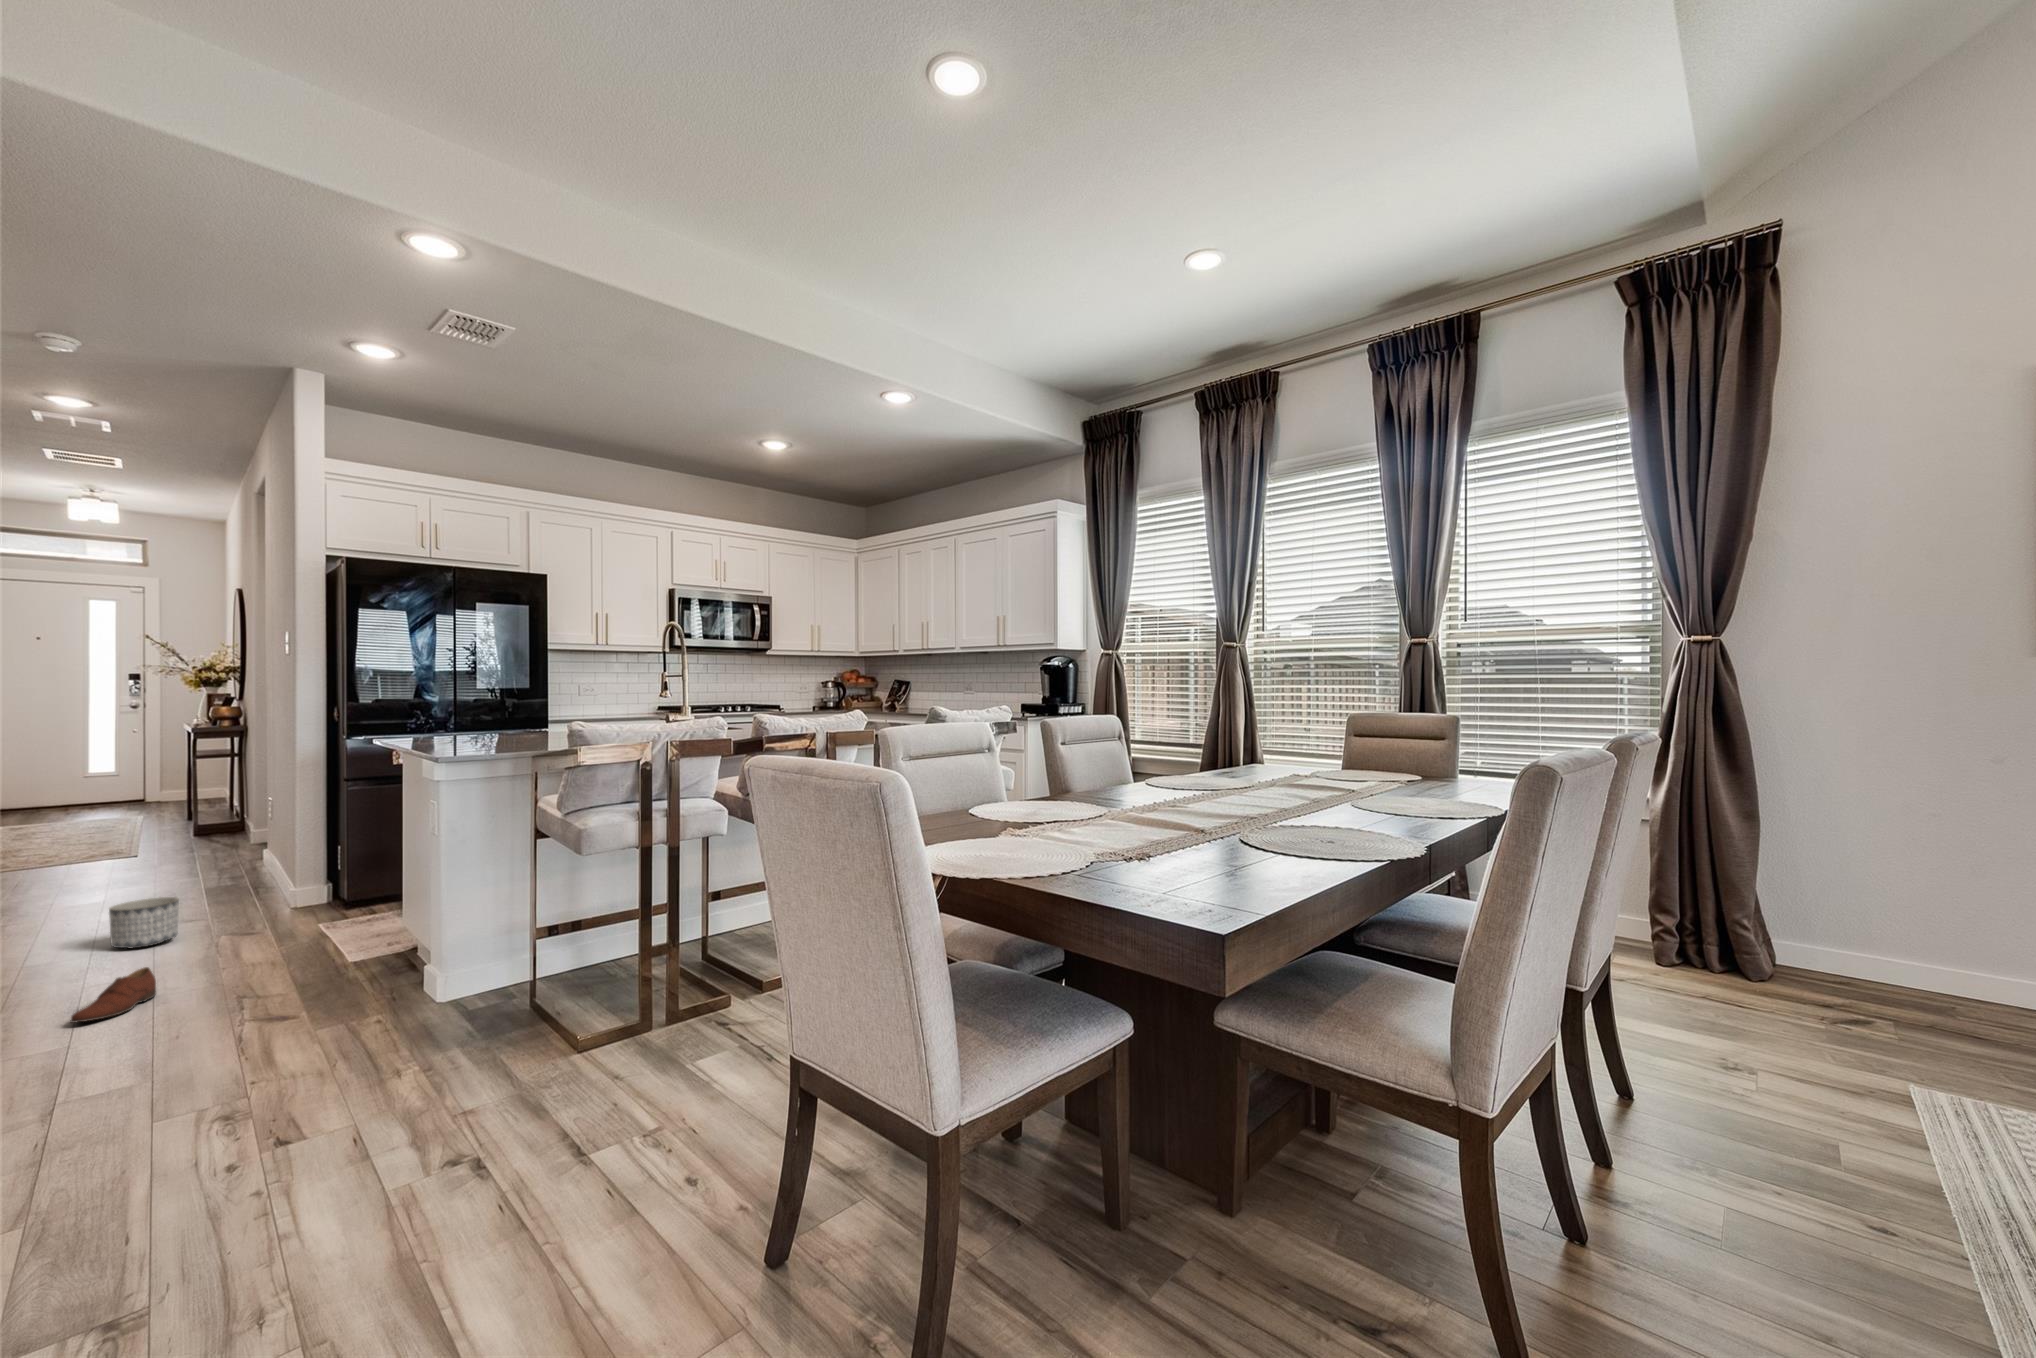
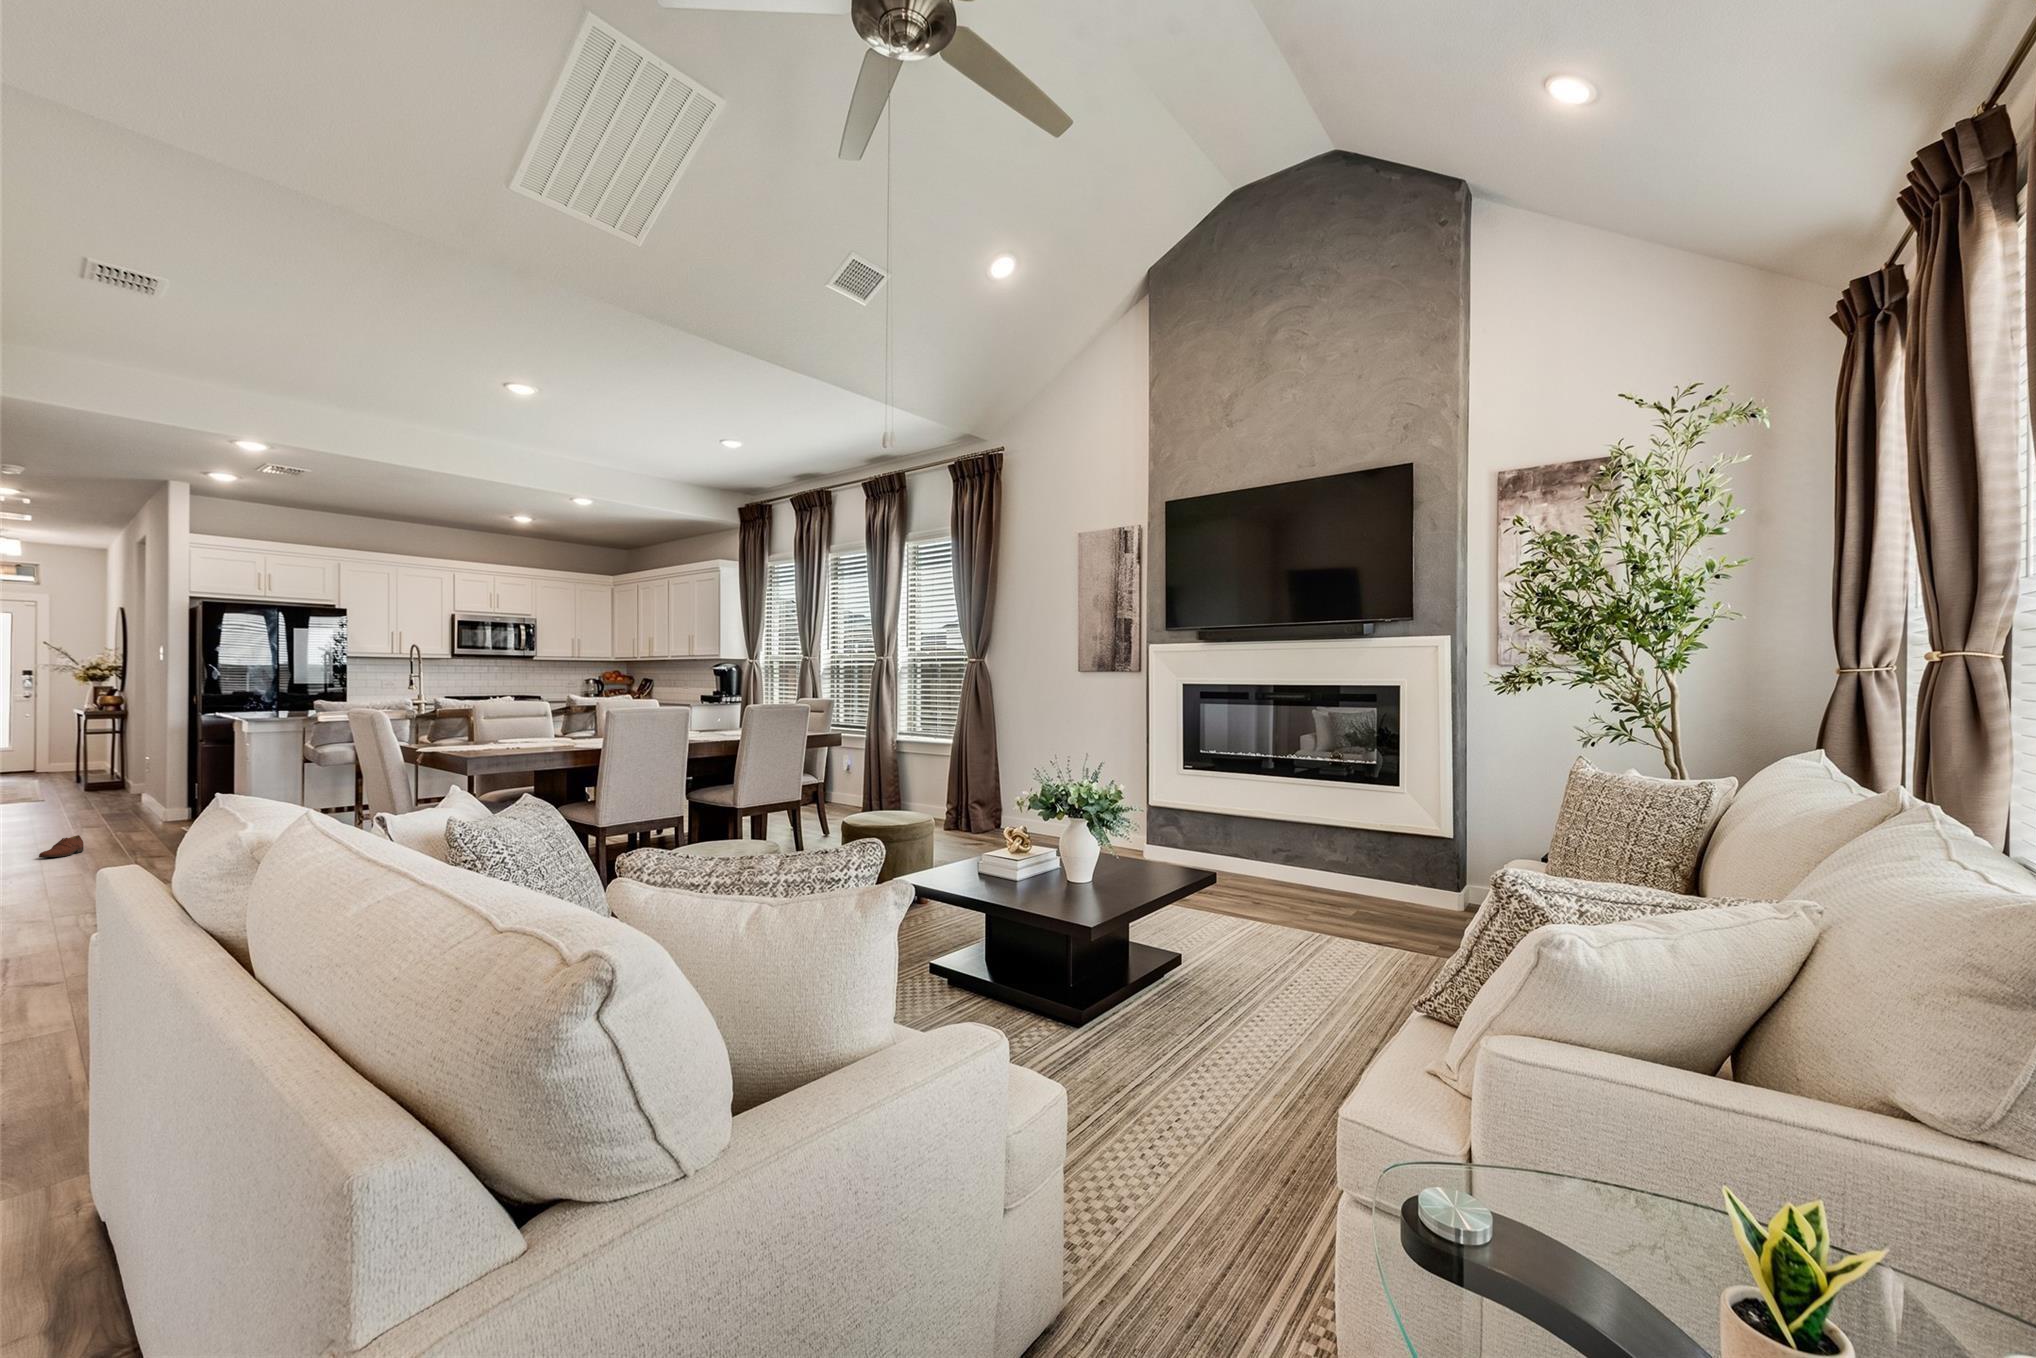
planter: present [109,897,179,948] -> none [47,809,90,837]

